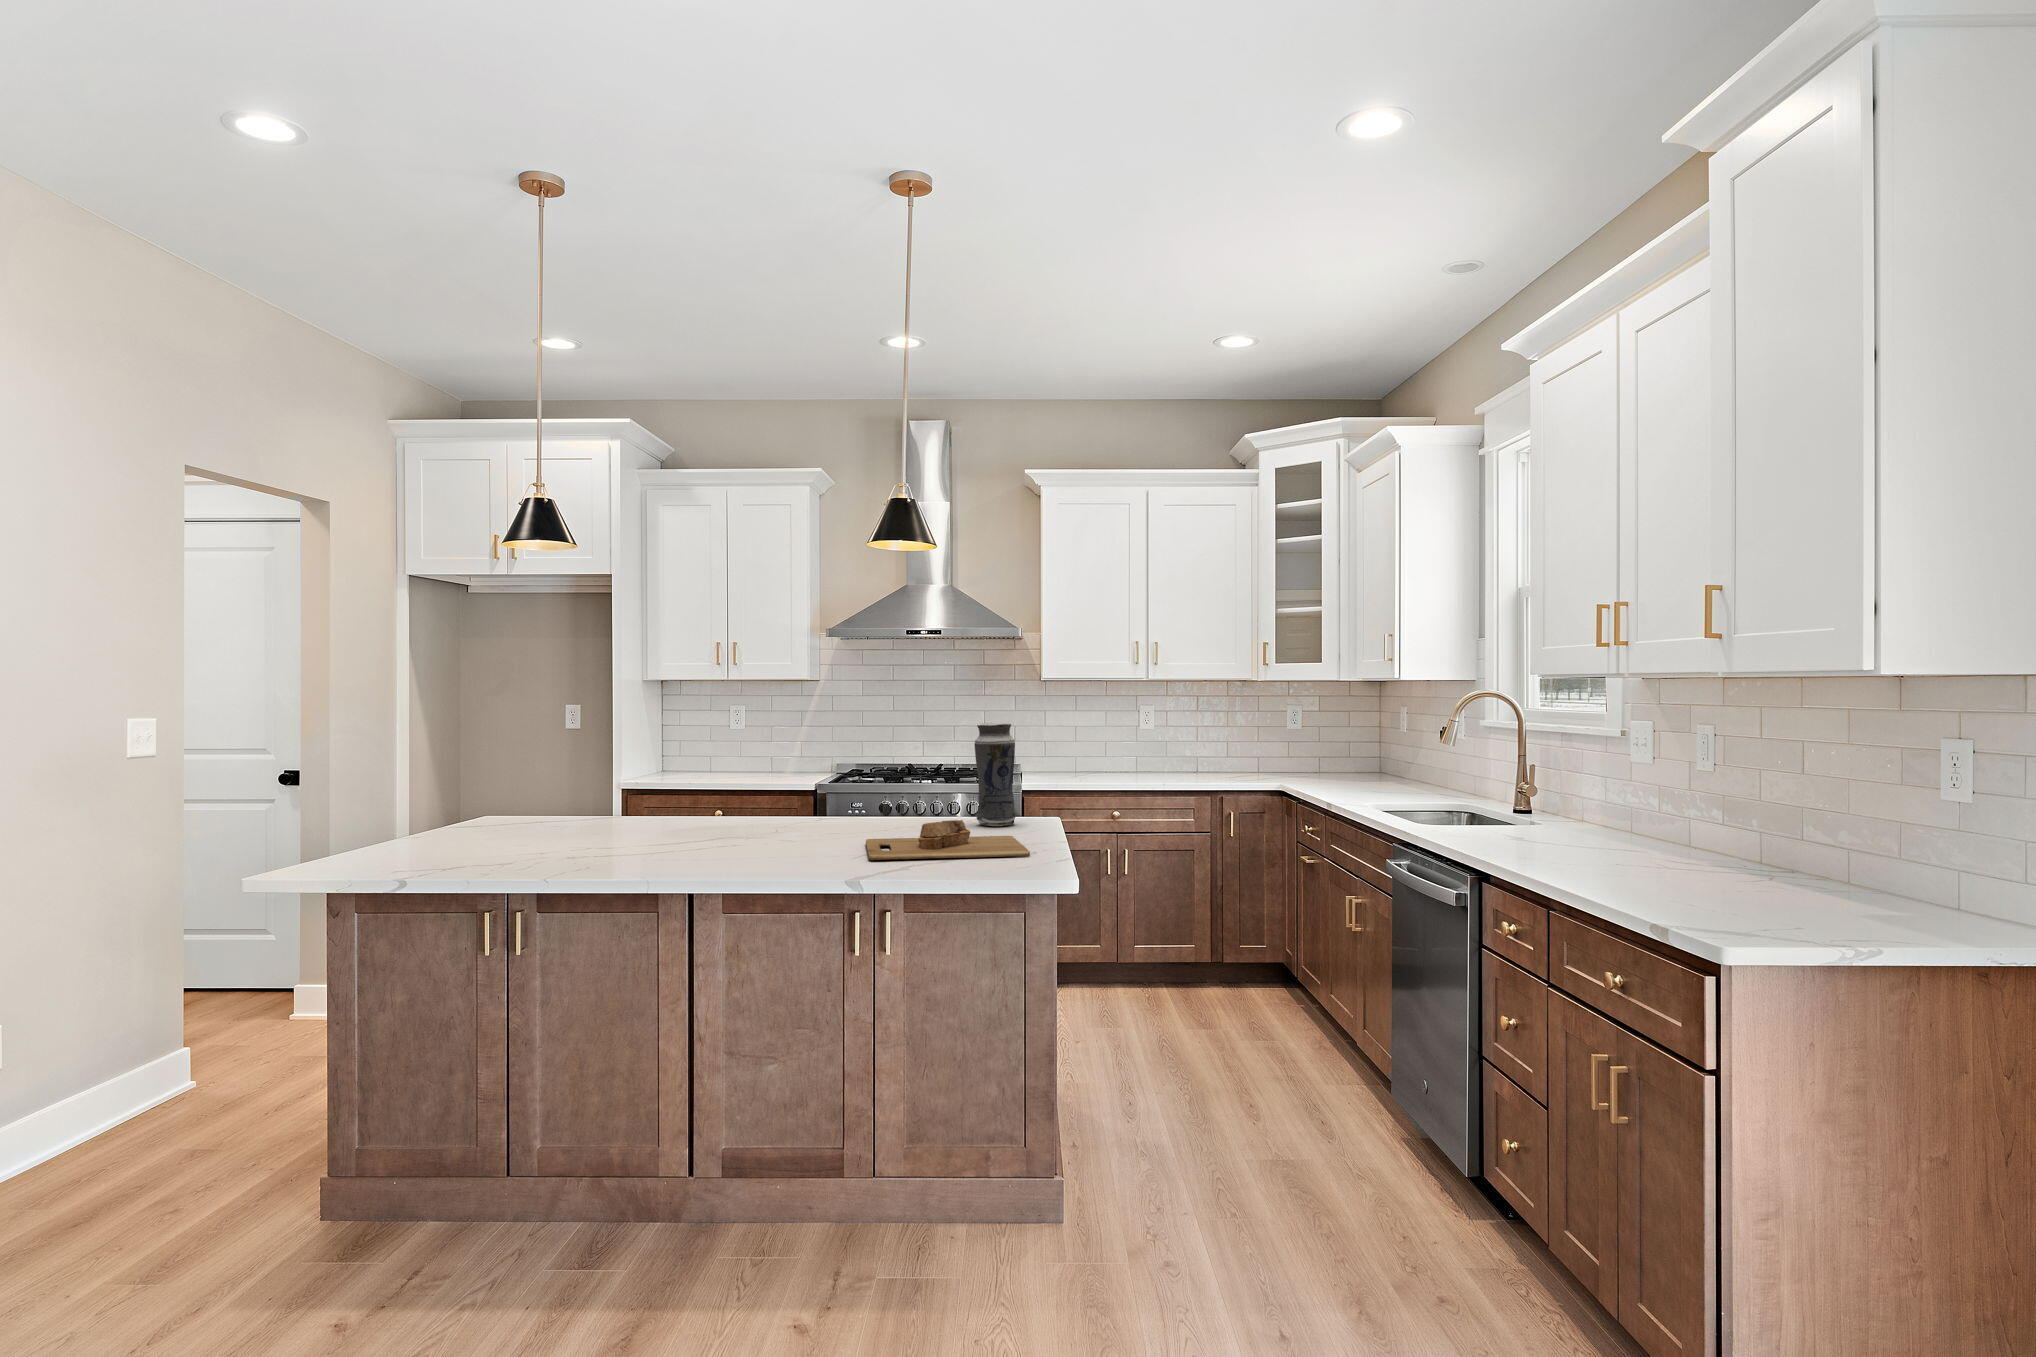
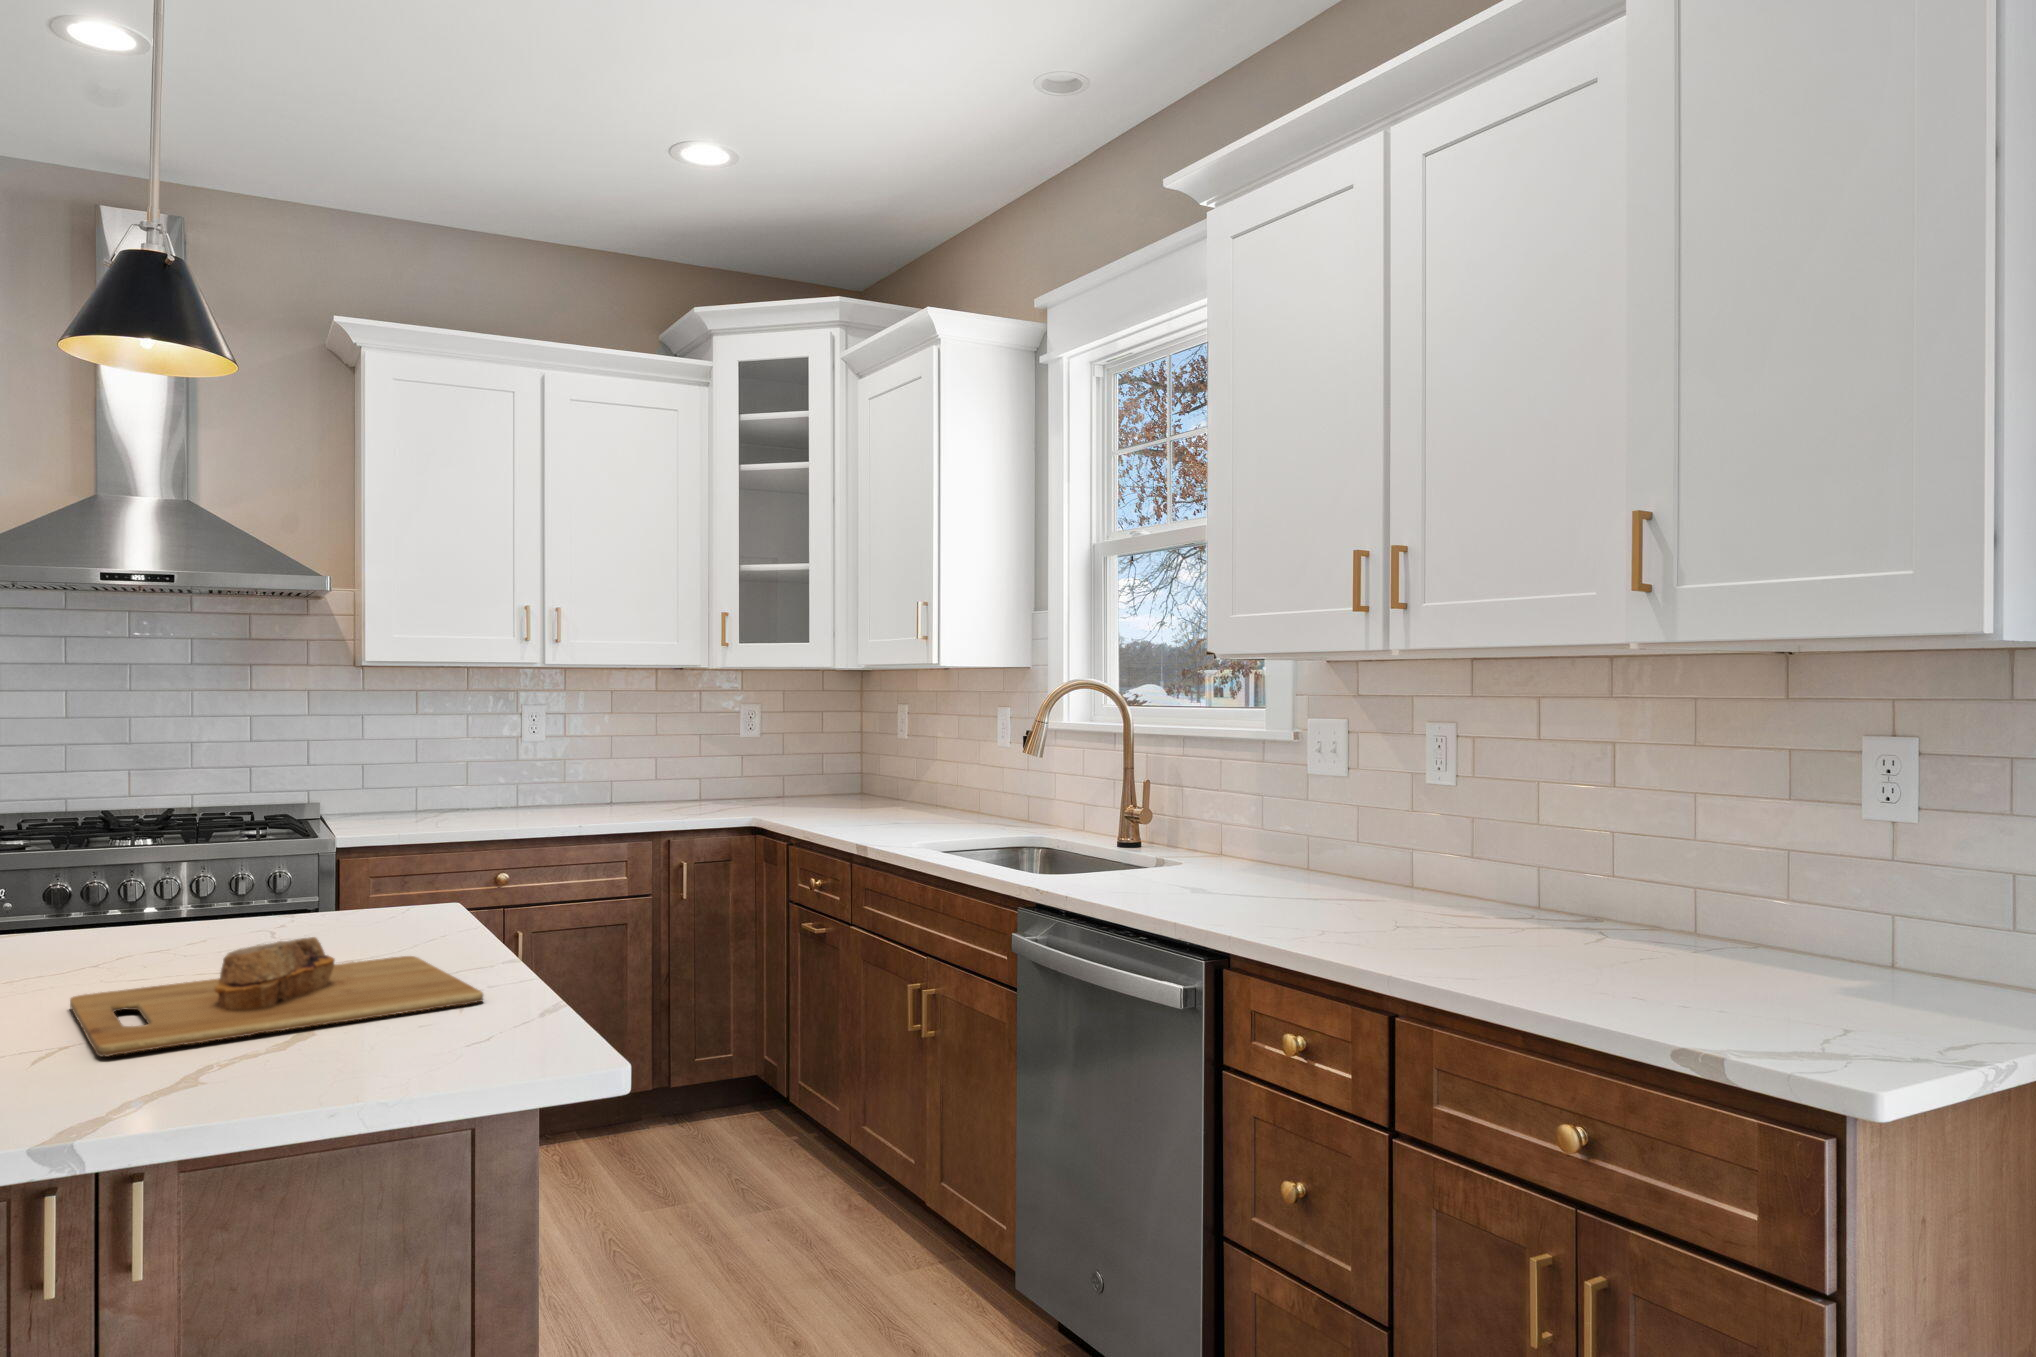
vase: present [974,723,1015,826] -> none [308,734,394,934]

